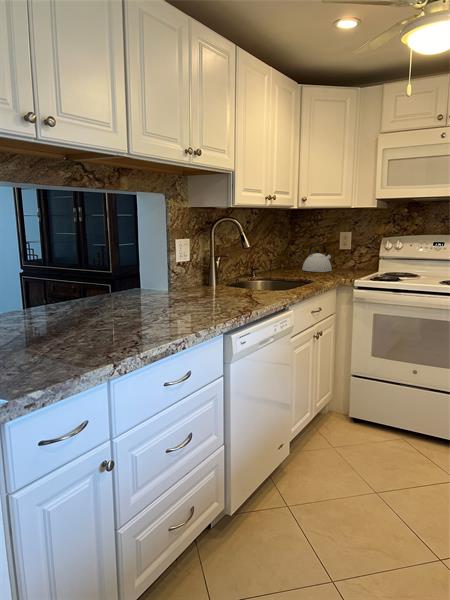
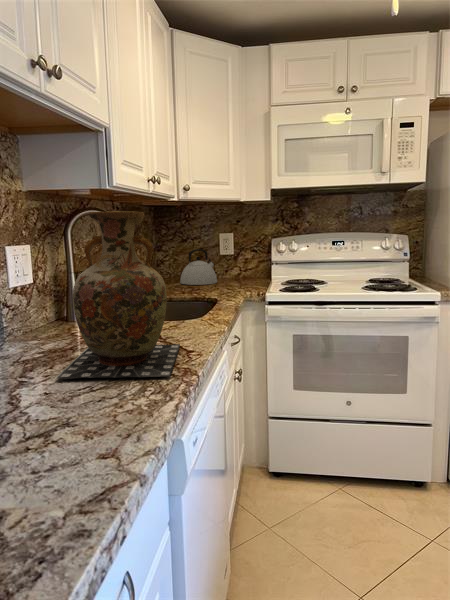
vase: none [185,224,258,310] -> present [56,211,180,379]

